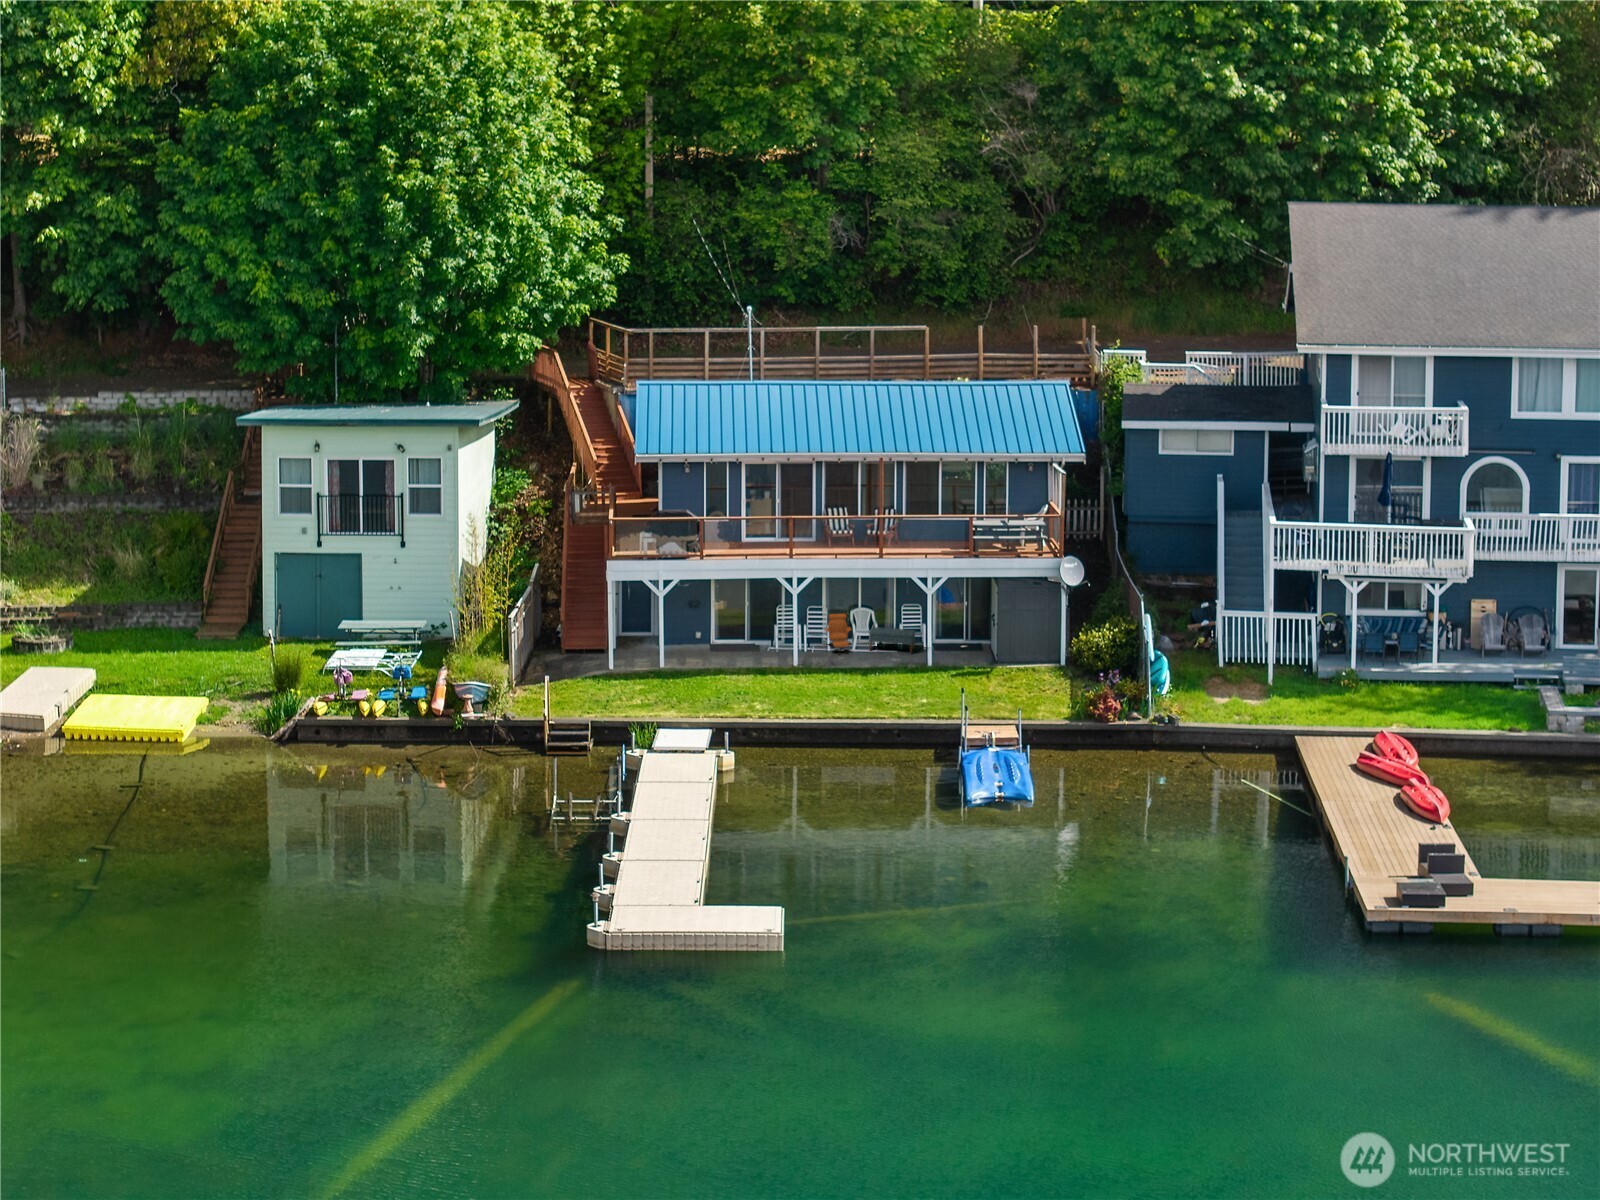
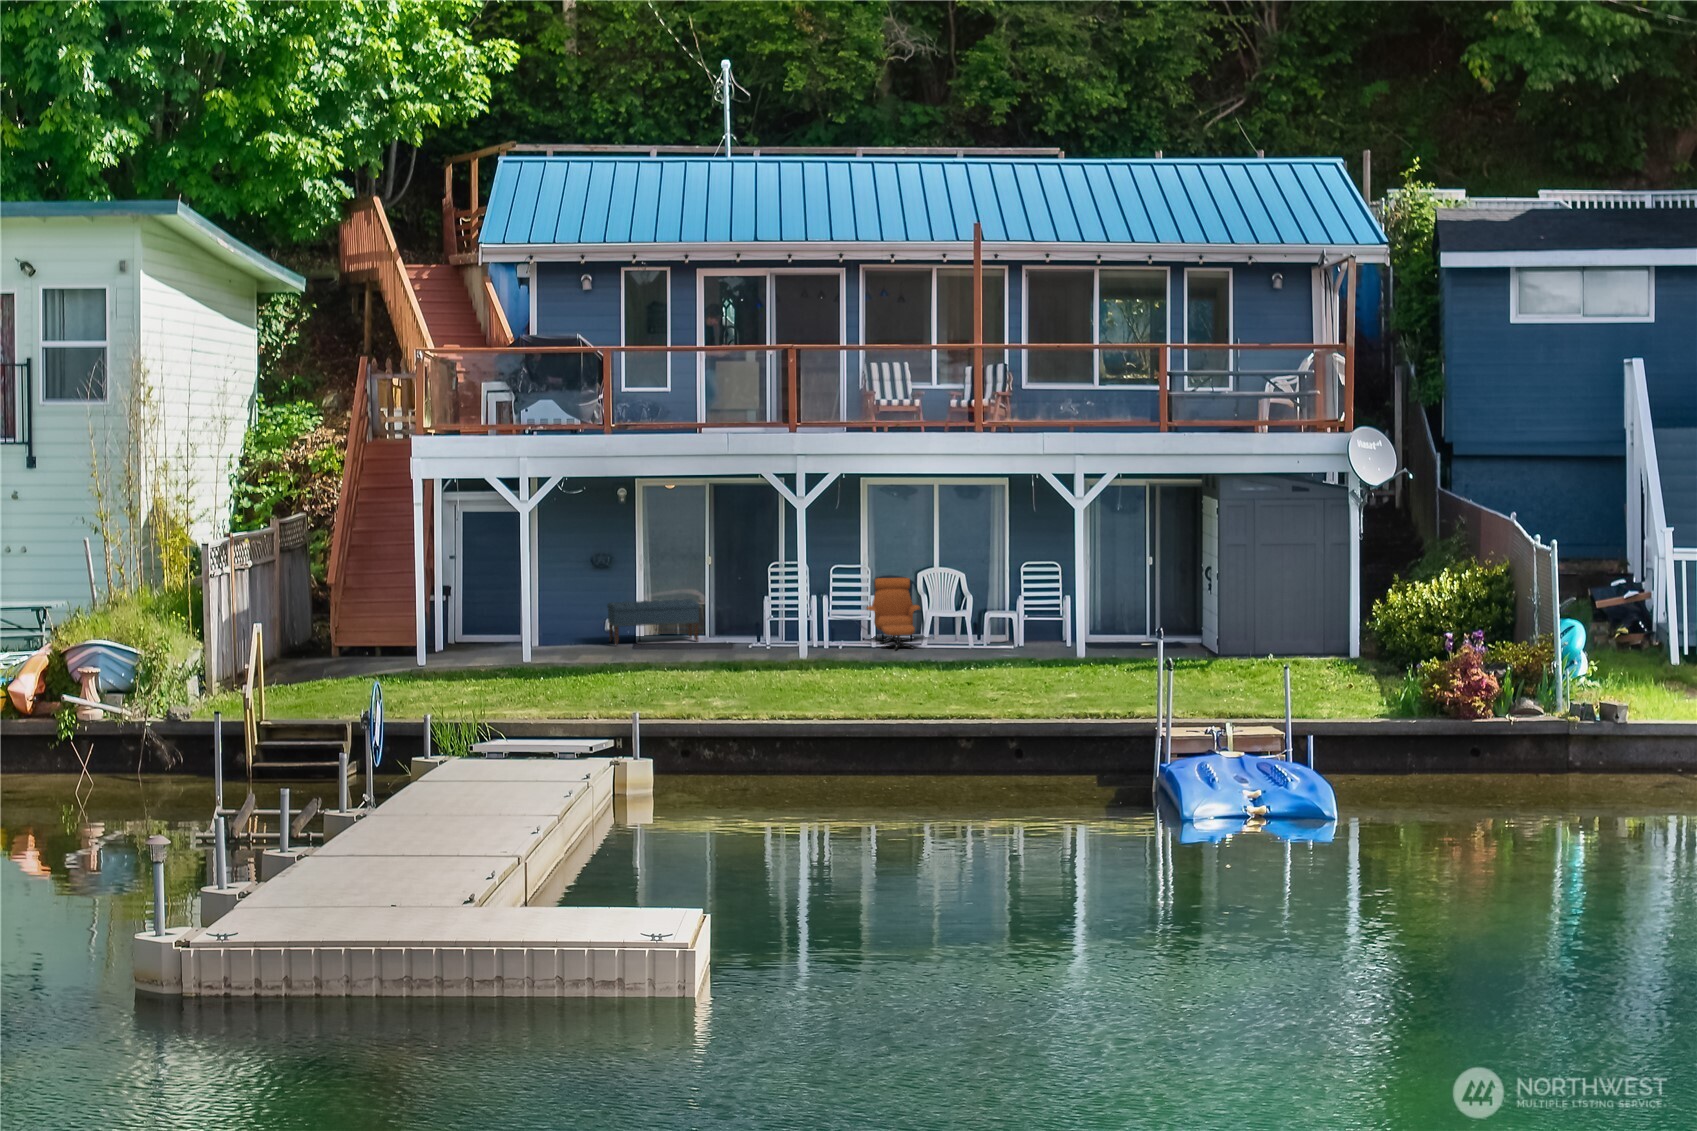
bench: present [869,627,915,653] -> present [607,599,699,645]

